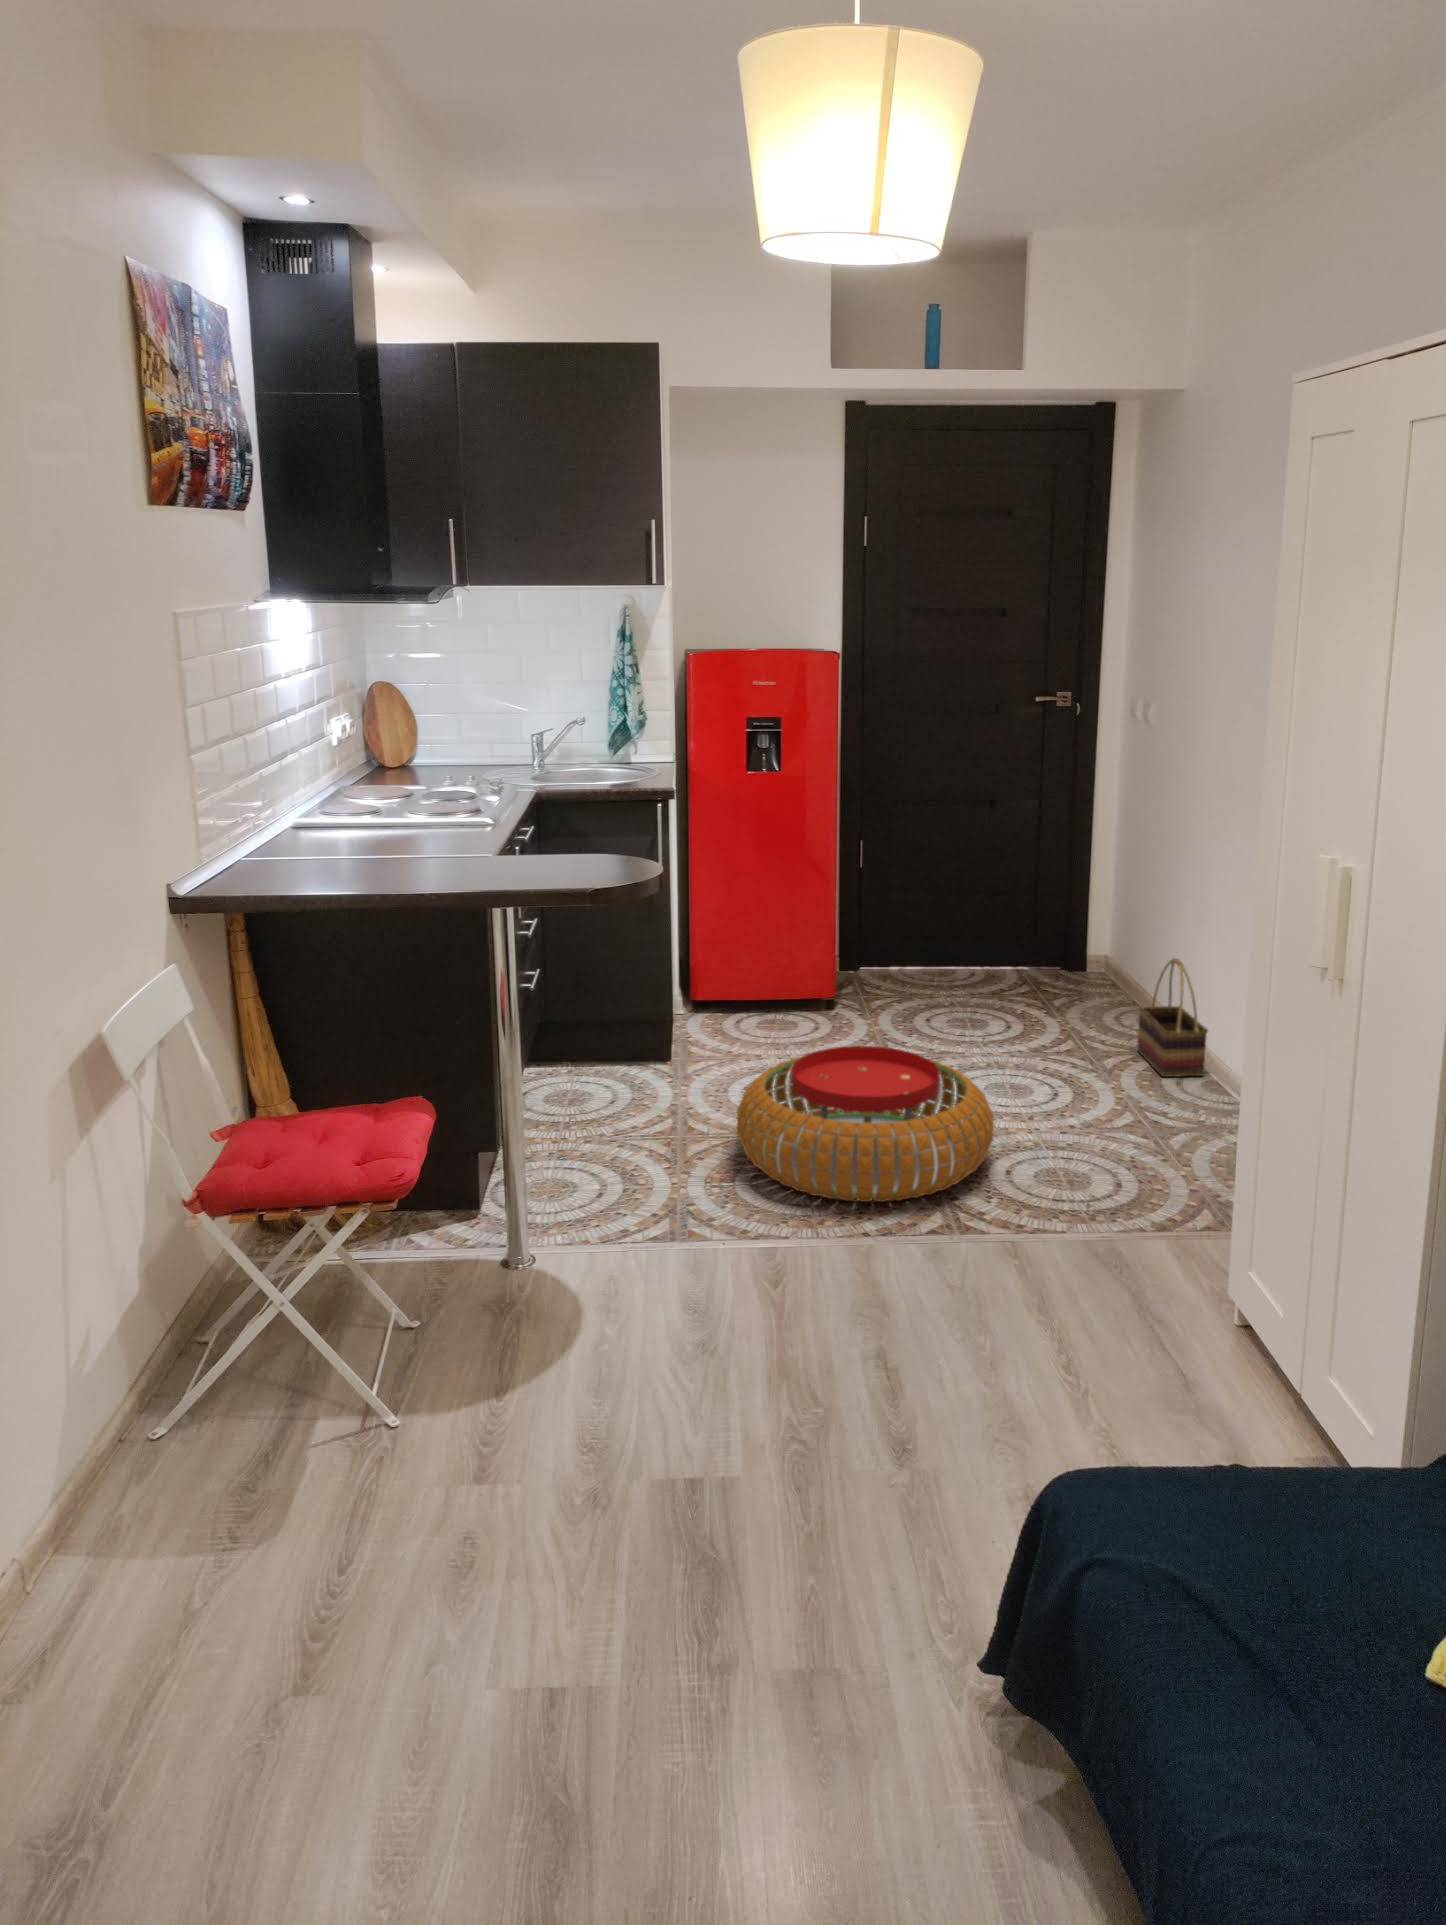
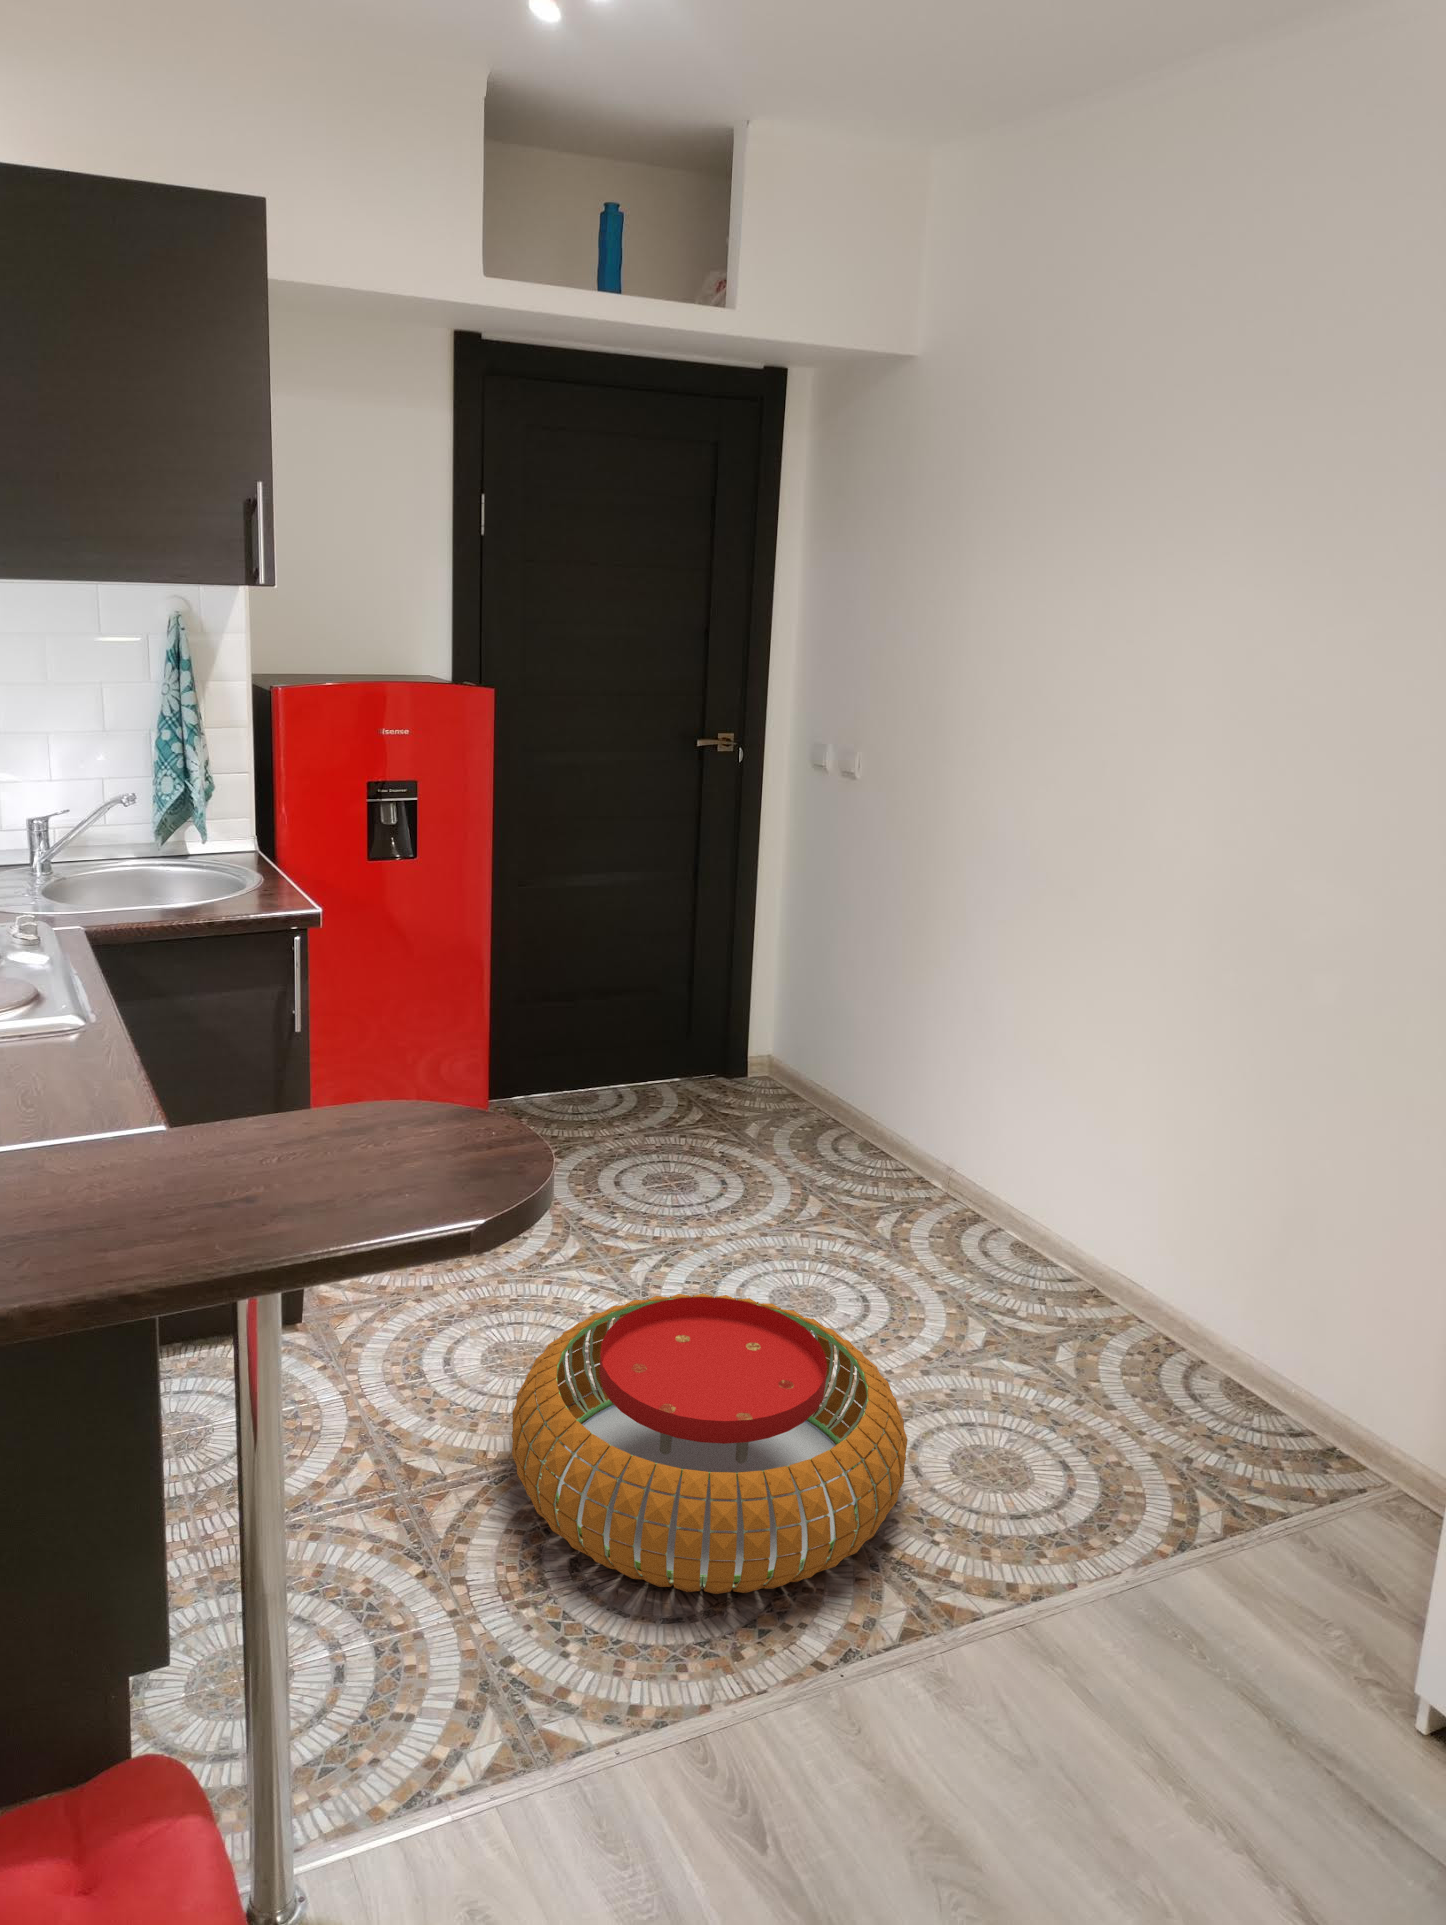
basket: present [1137,958,1208,1077] -> none [899,1087,1010,1243]

